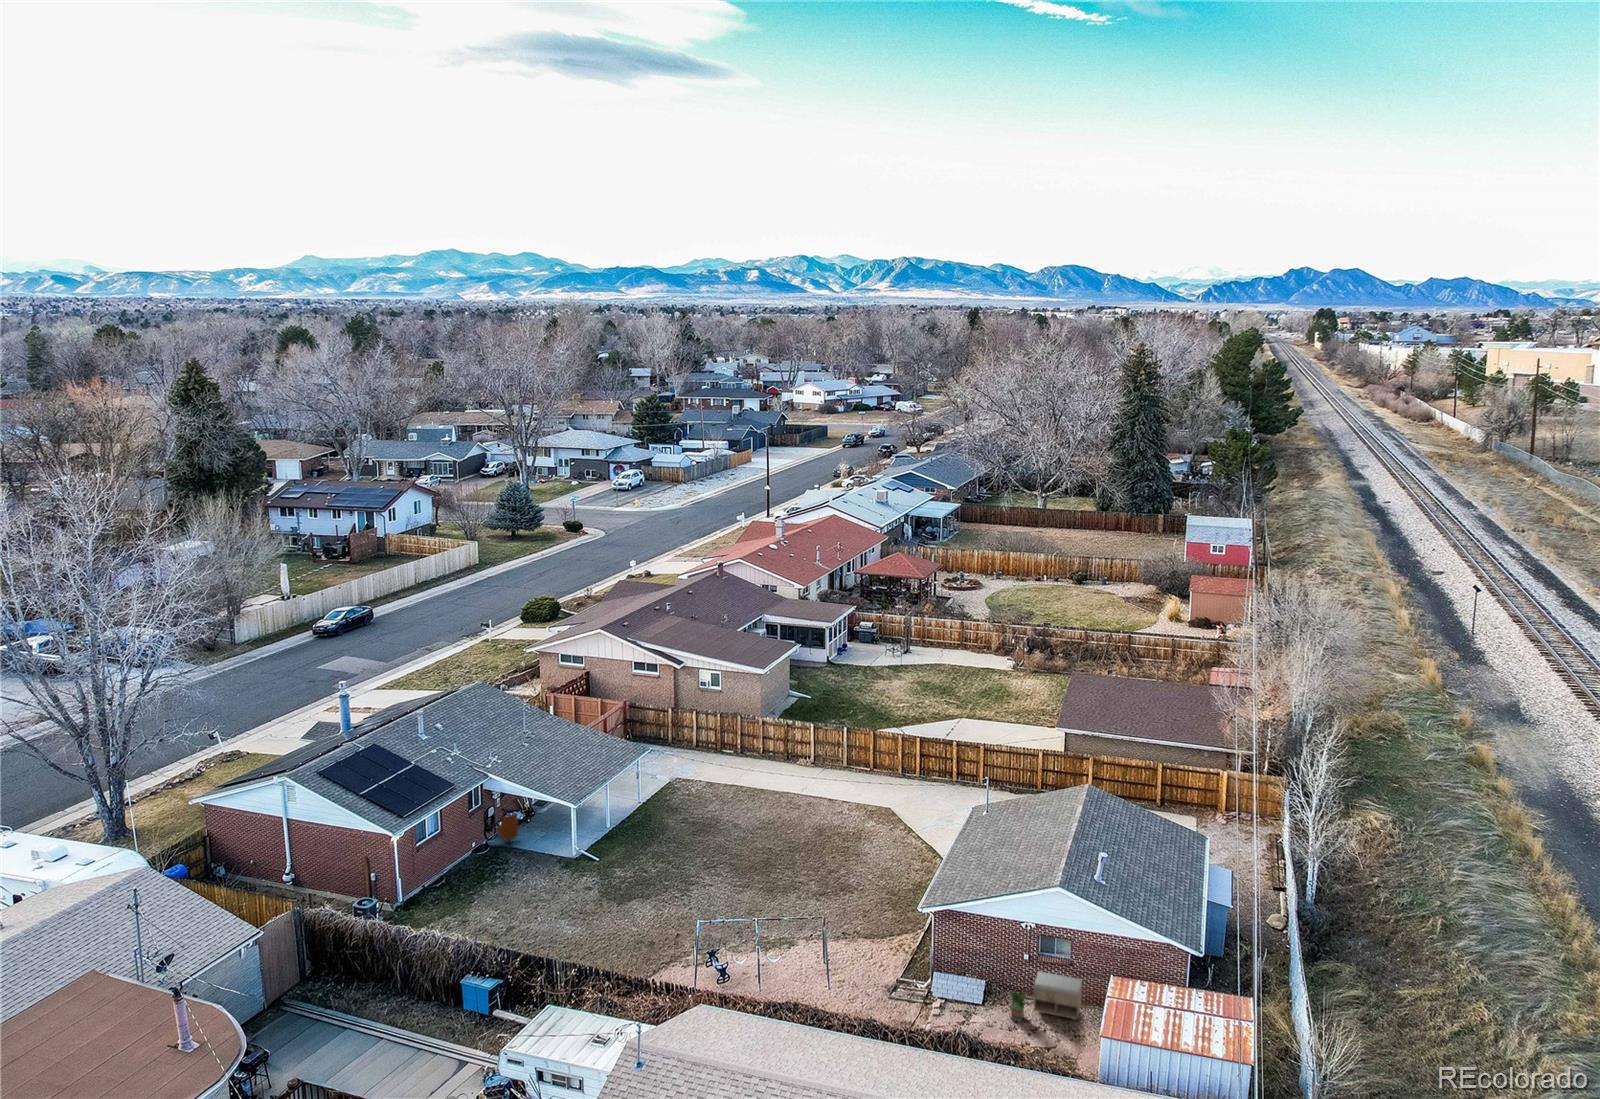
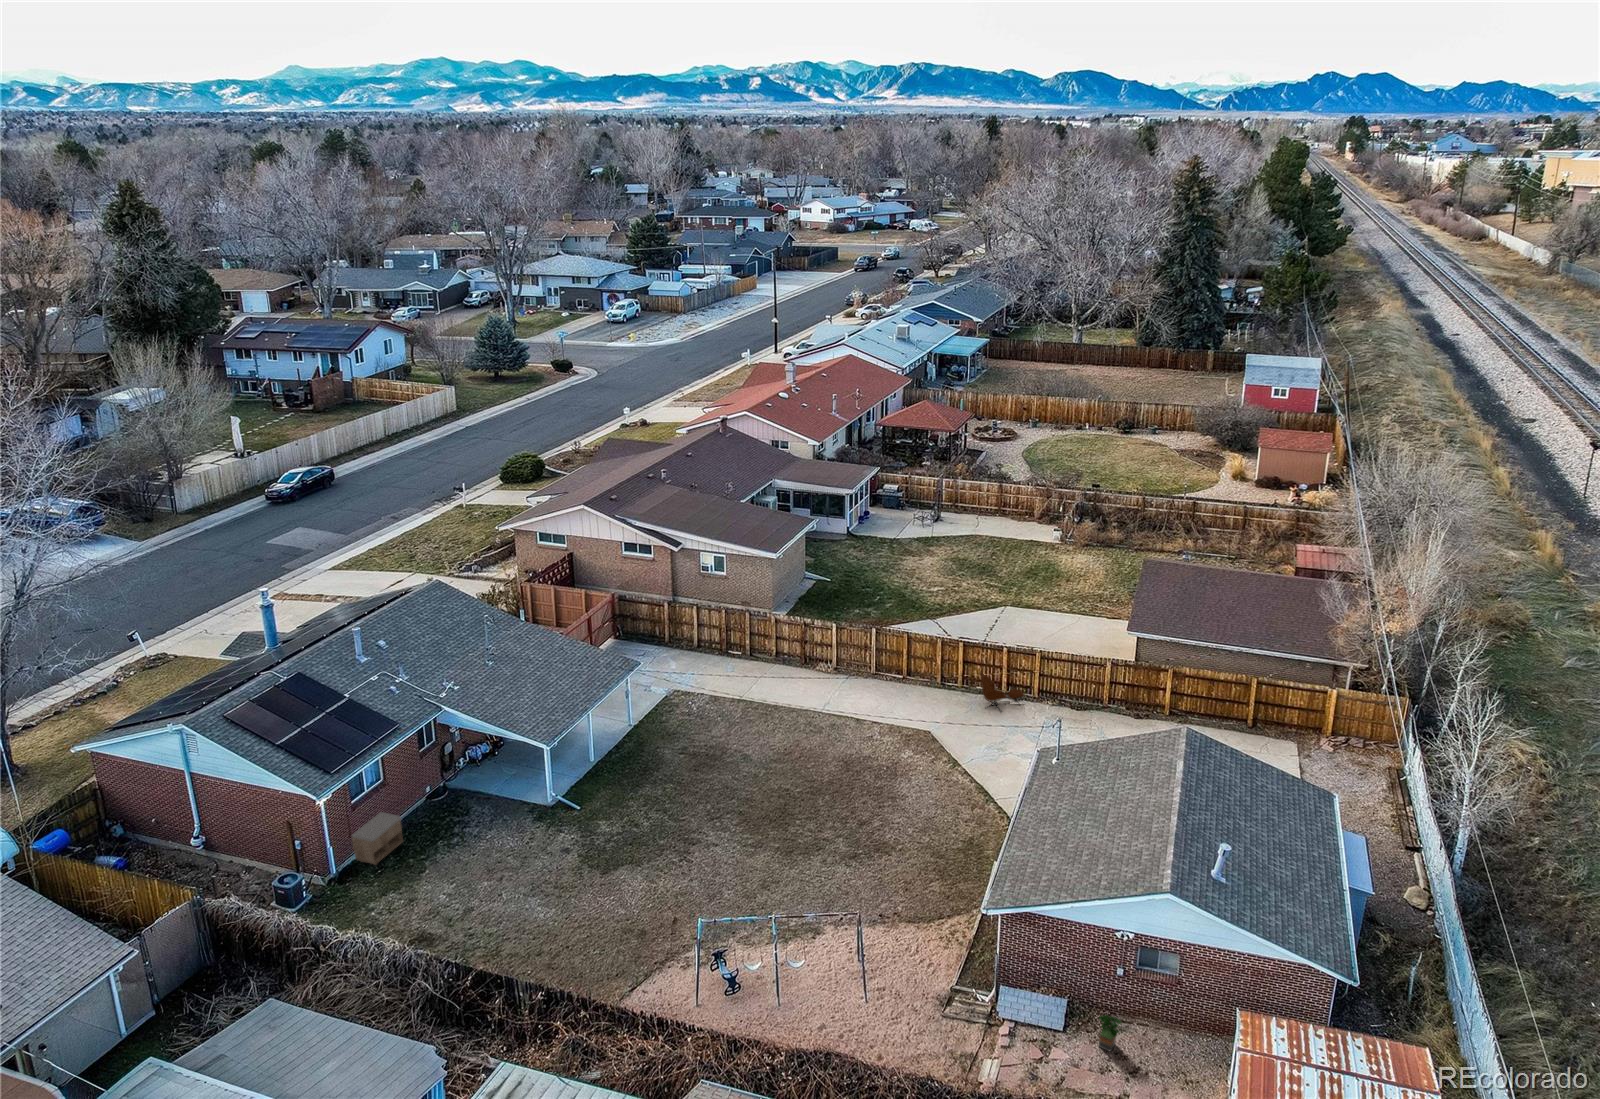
lounge chair: present [496,814,519,845] -> present [980,671,1024,707]
storage bench: present [1034,972,1082,1020] -> present [352,812,403,865]

